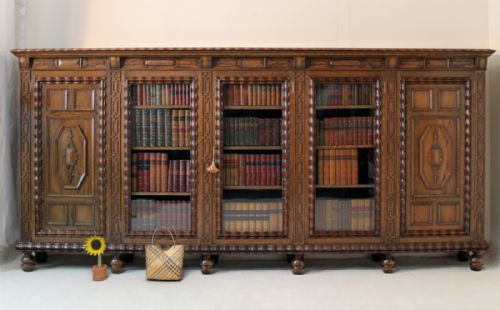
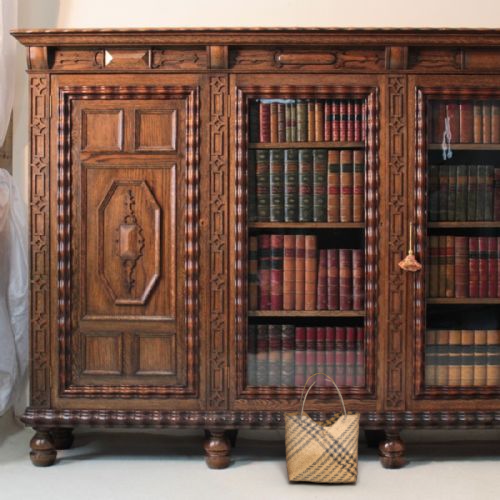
decorative plant: present [84,235,107,281] -> none [169,396,215,484]

